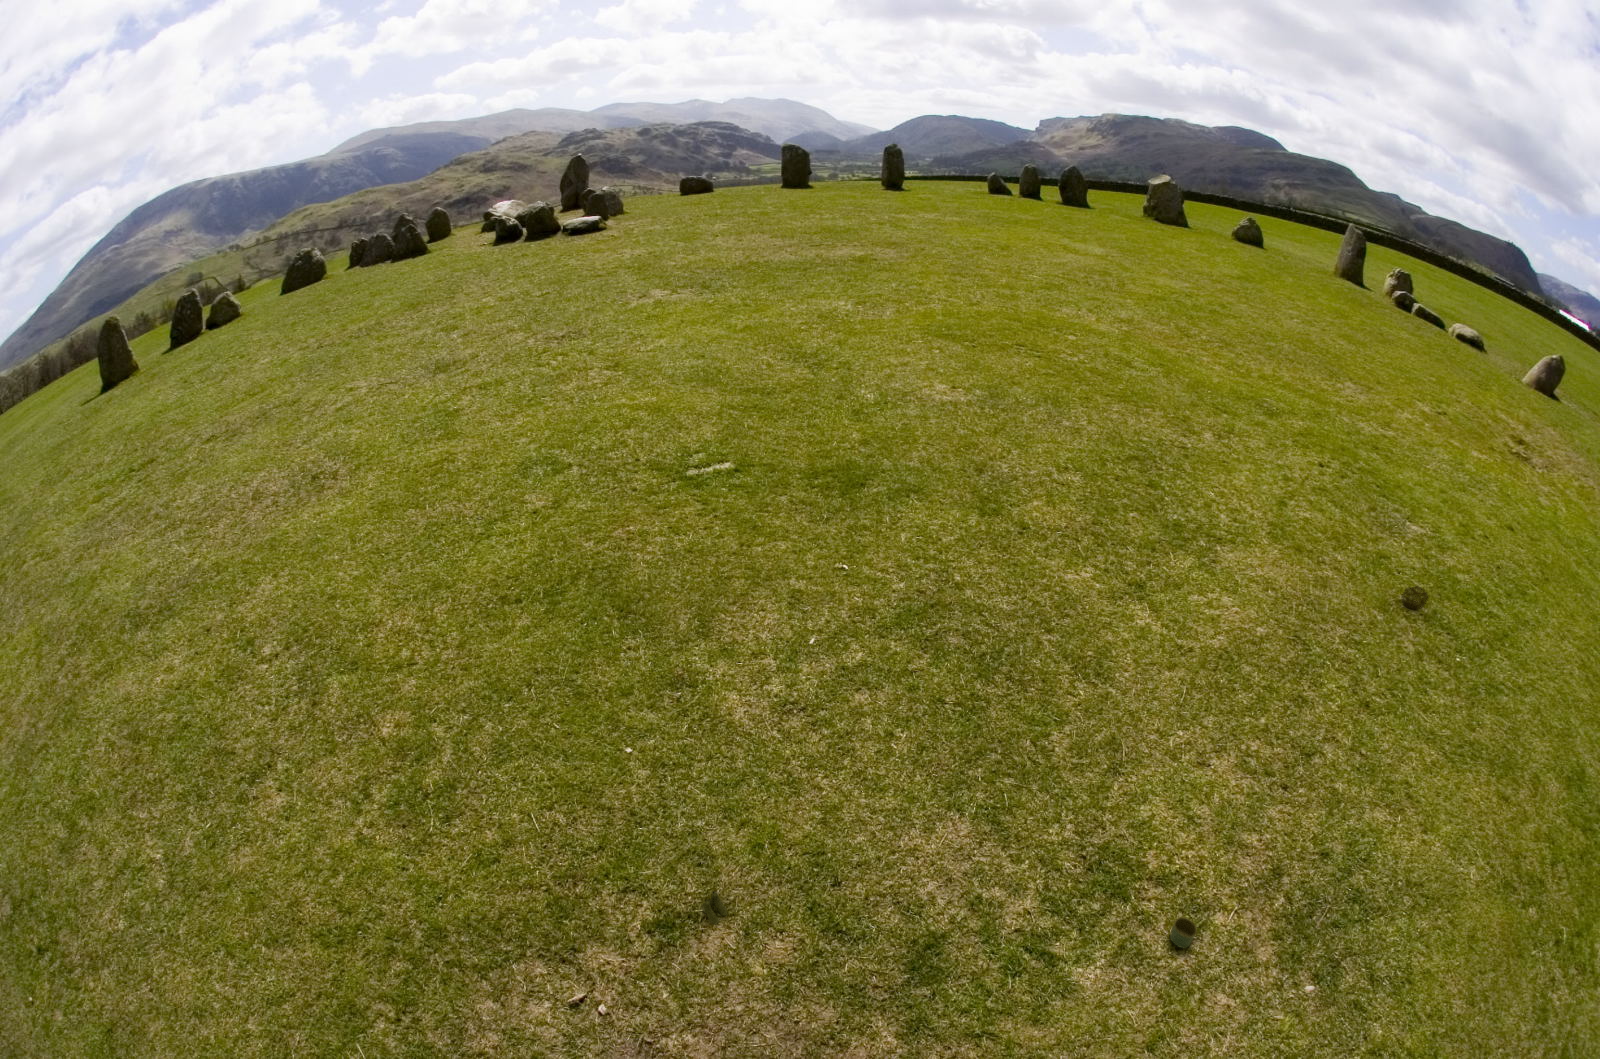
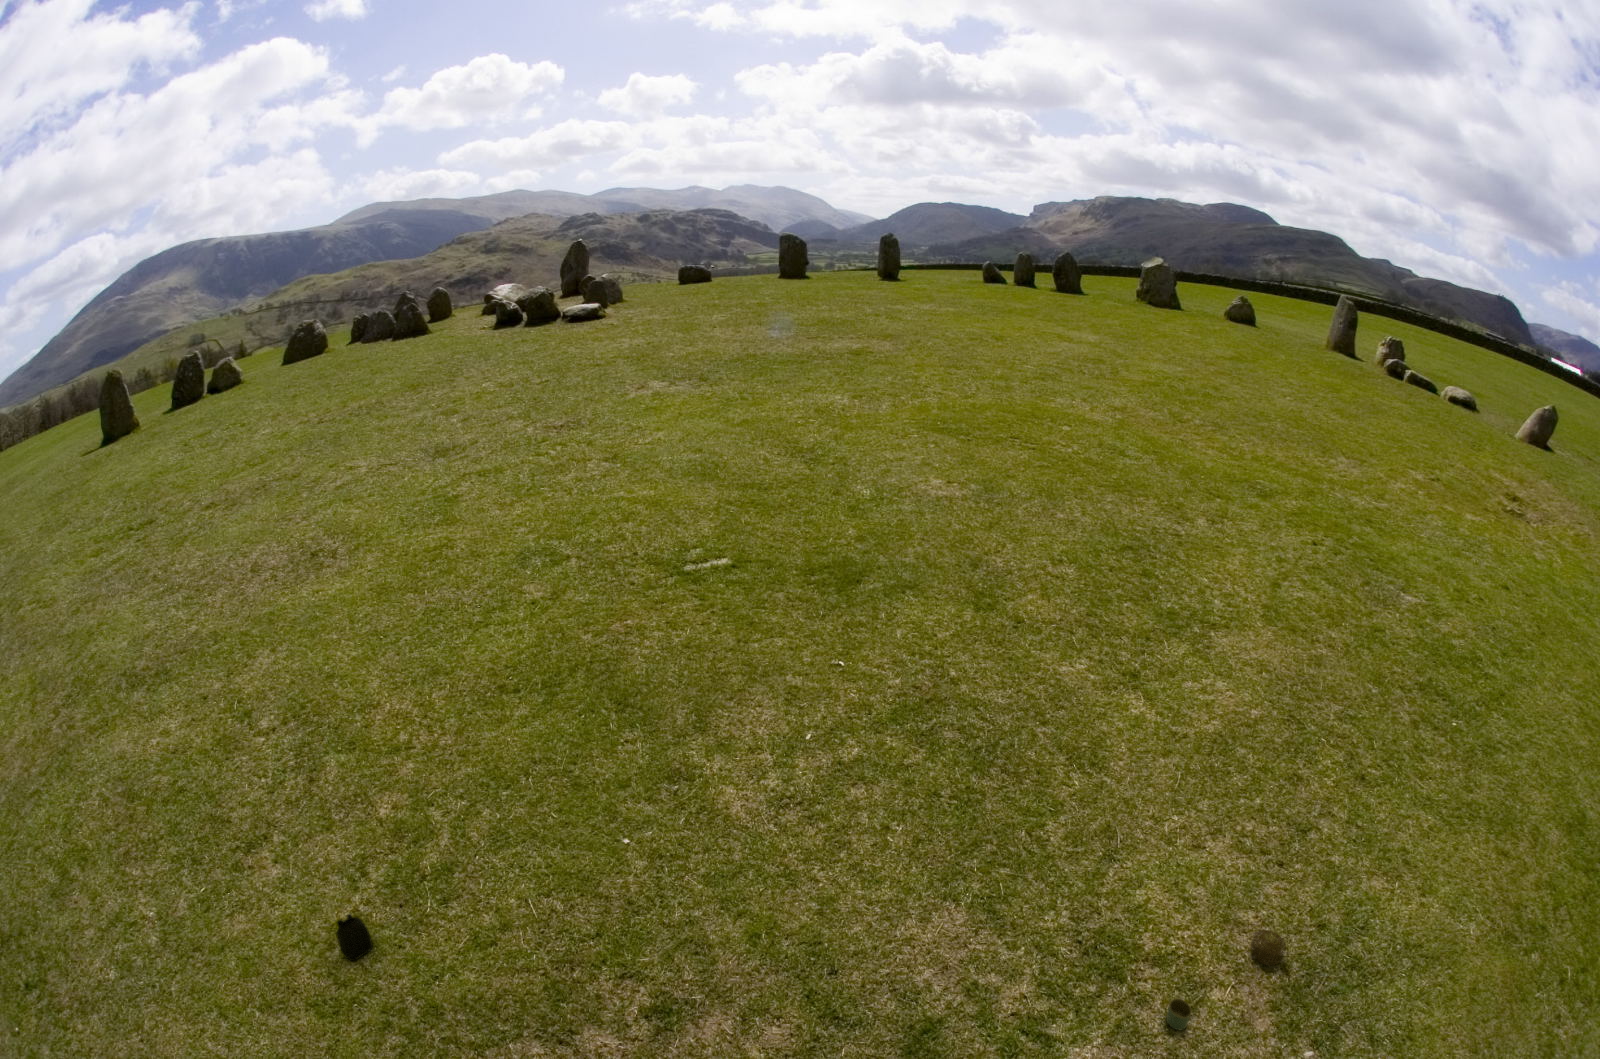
woven basket: present [1402,586,1428,610] -> present [1251,930,1286,965]
backpack: none [334,819,372,866] -> present [336,914,373,961]
boots: present [703,892,727,924] -> none [701,979,725,1012]

